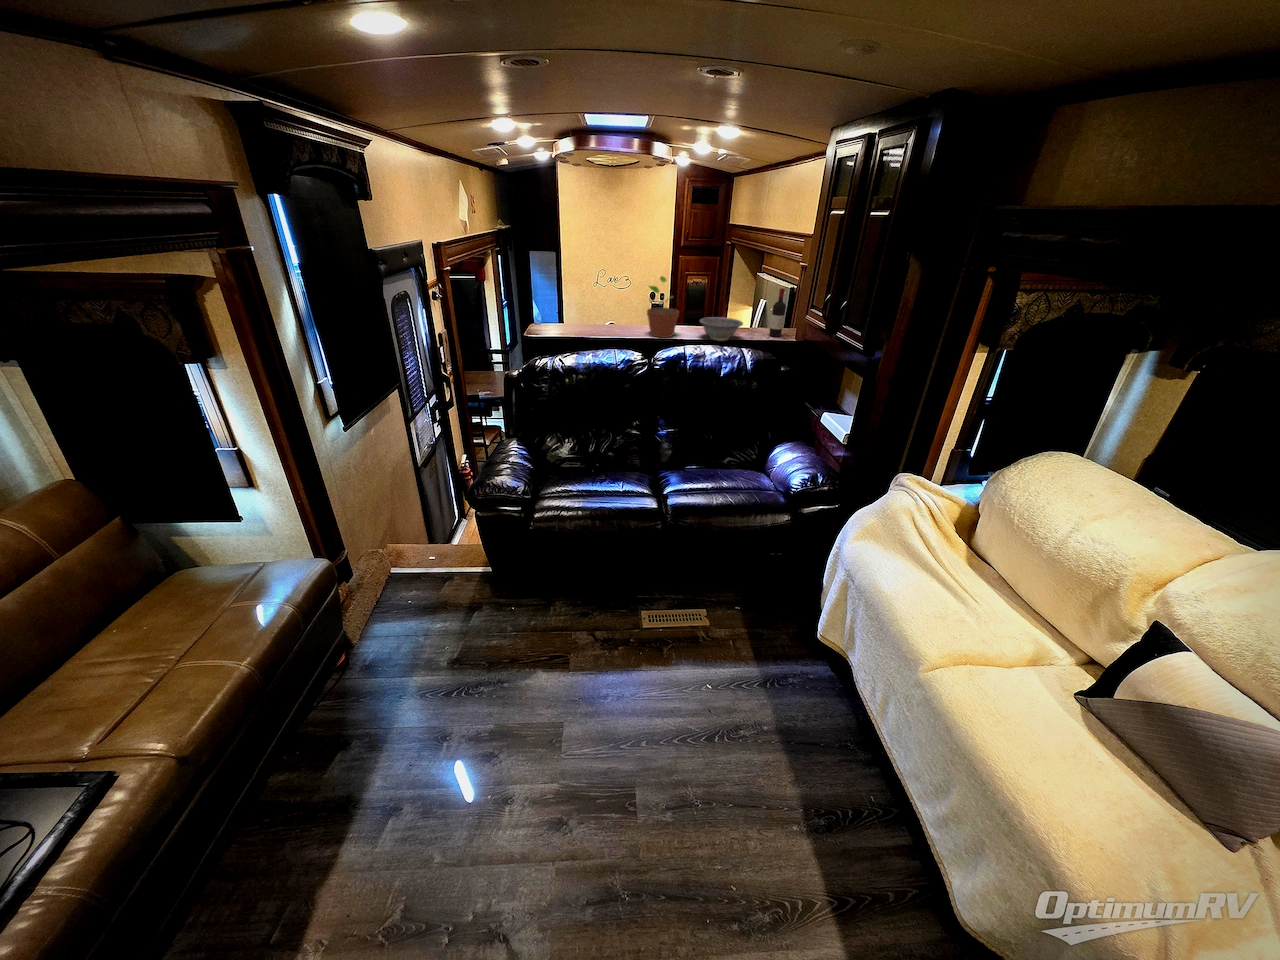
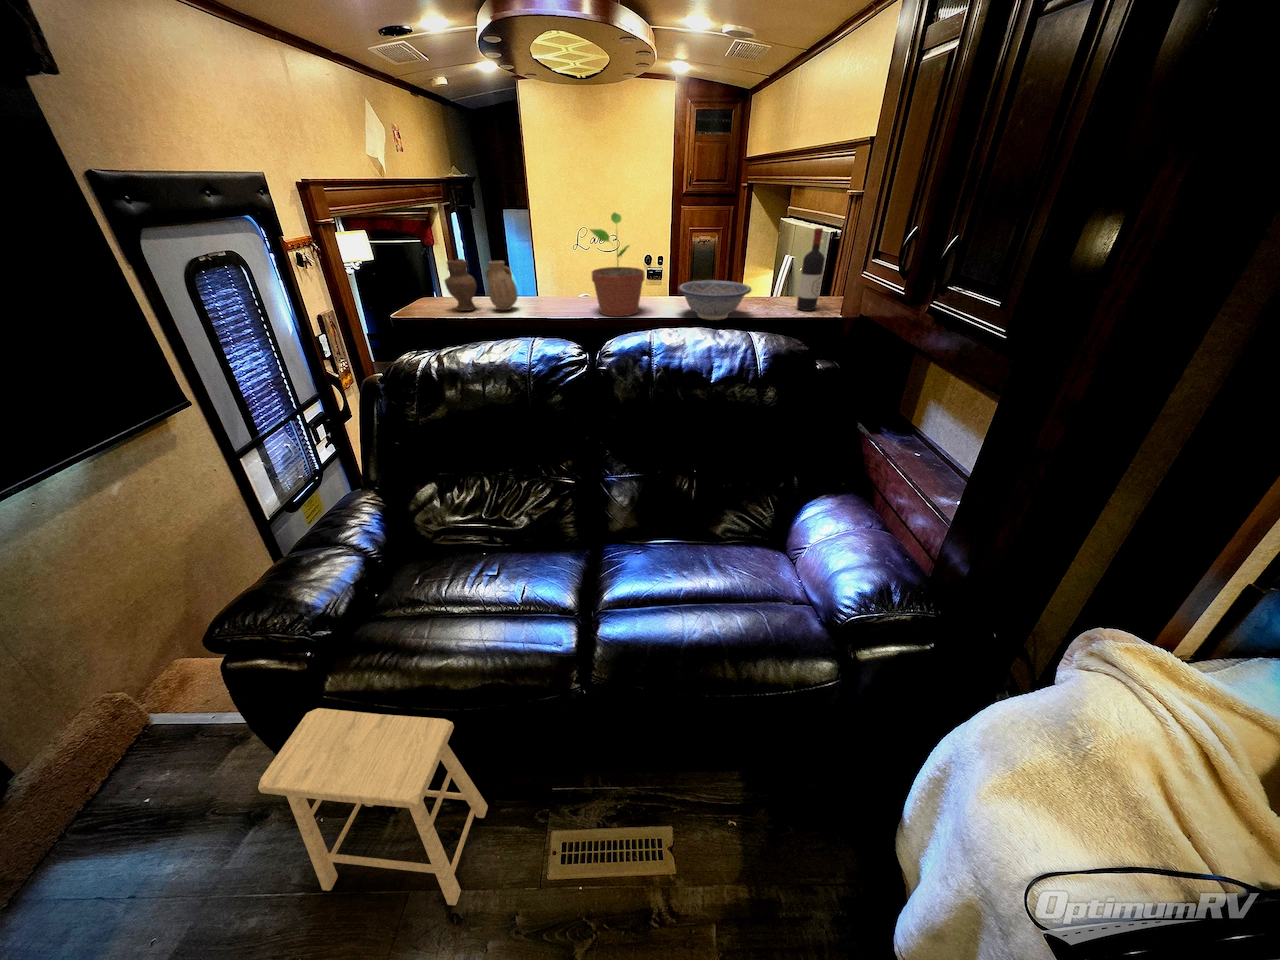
vase: none [556,300,600,332] -> present [445,259,518,311]
footstool: none [519,529,605,634] -> present [258,708,488,905]

